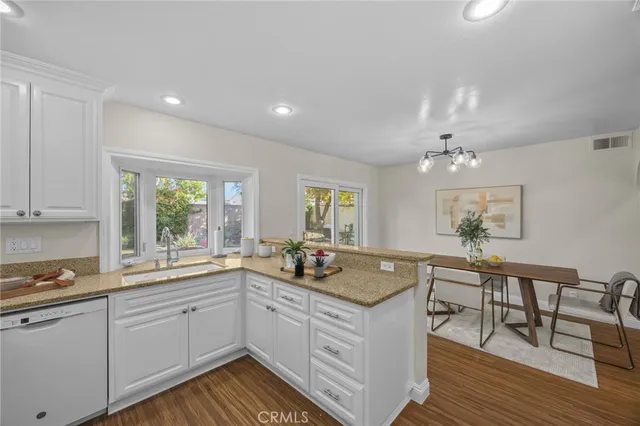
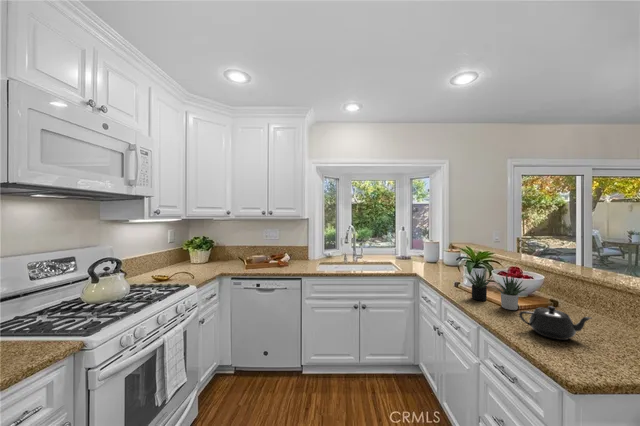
teapot: none [333,267,363,286] -> present [519,306,591,340]

